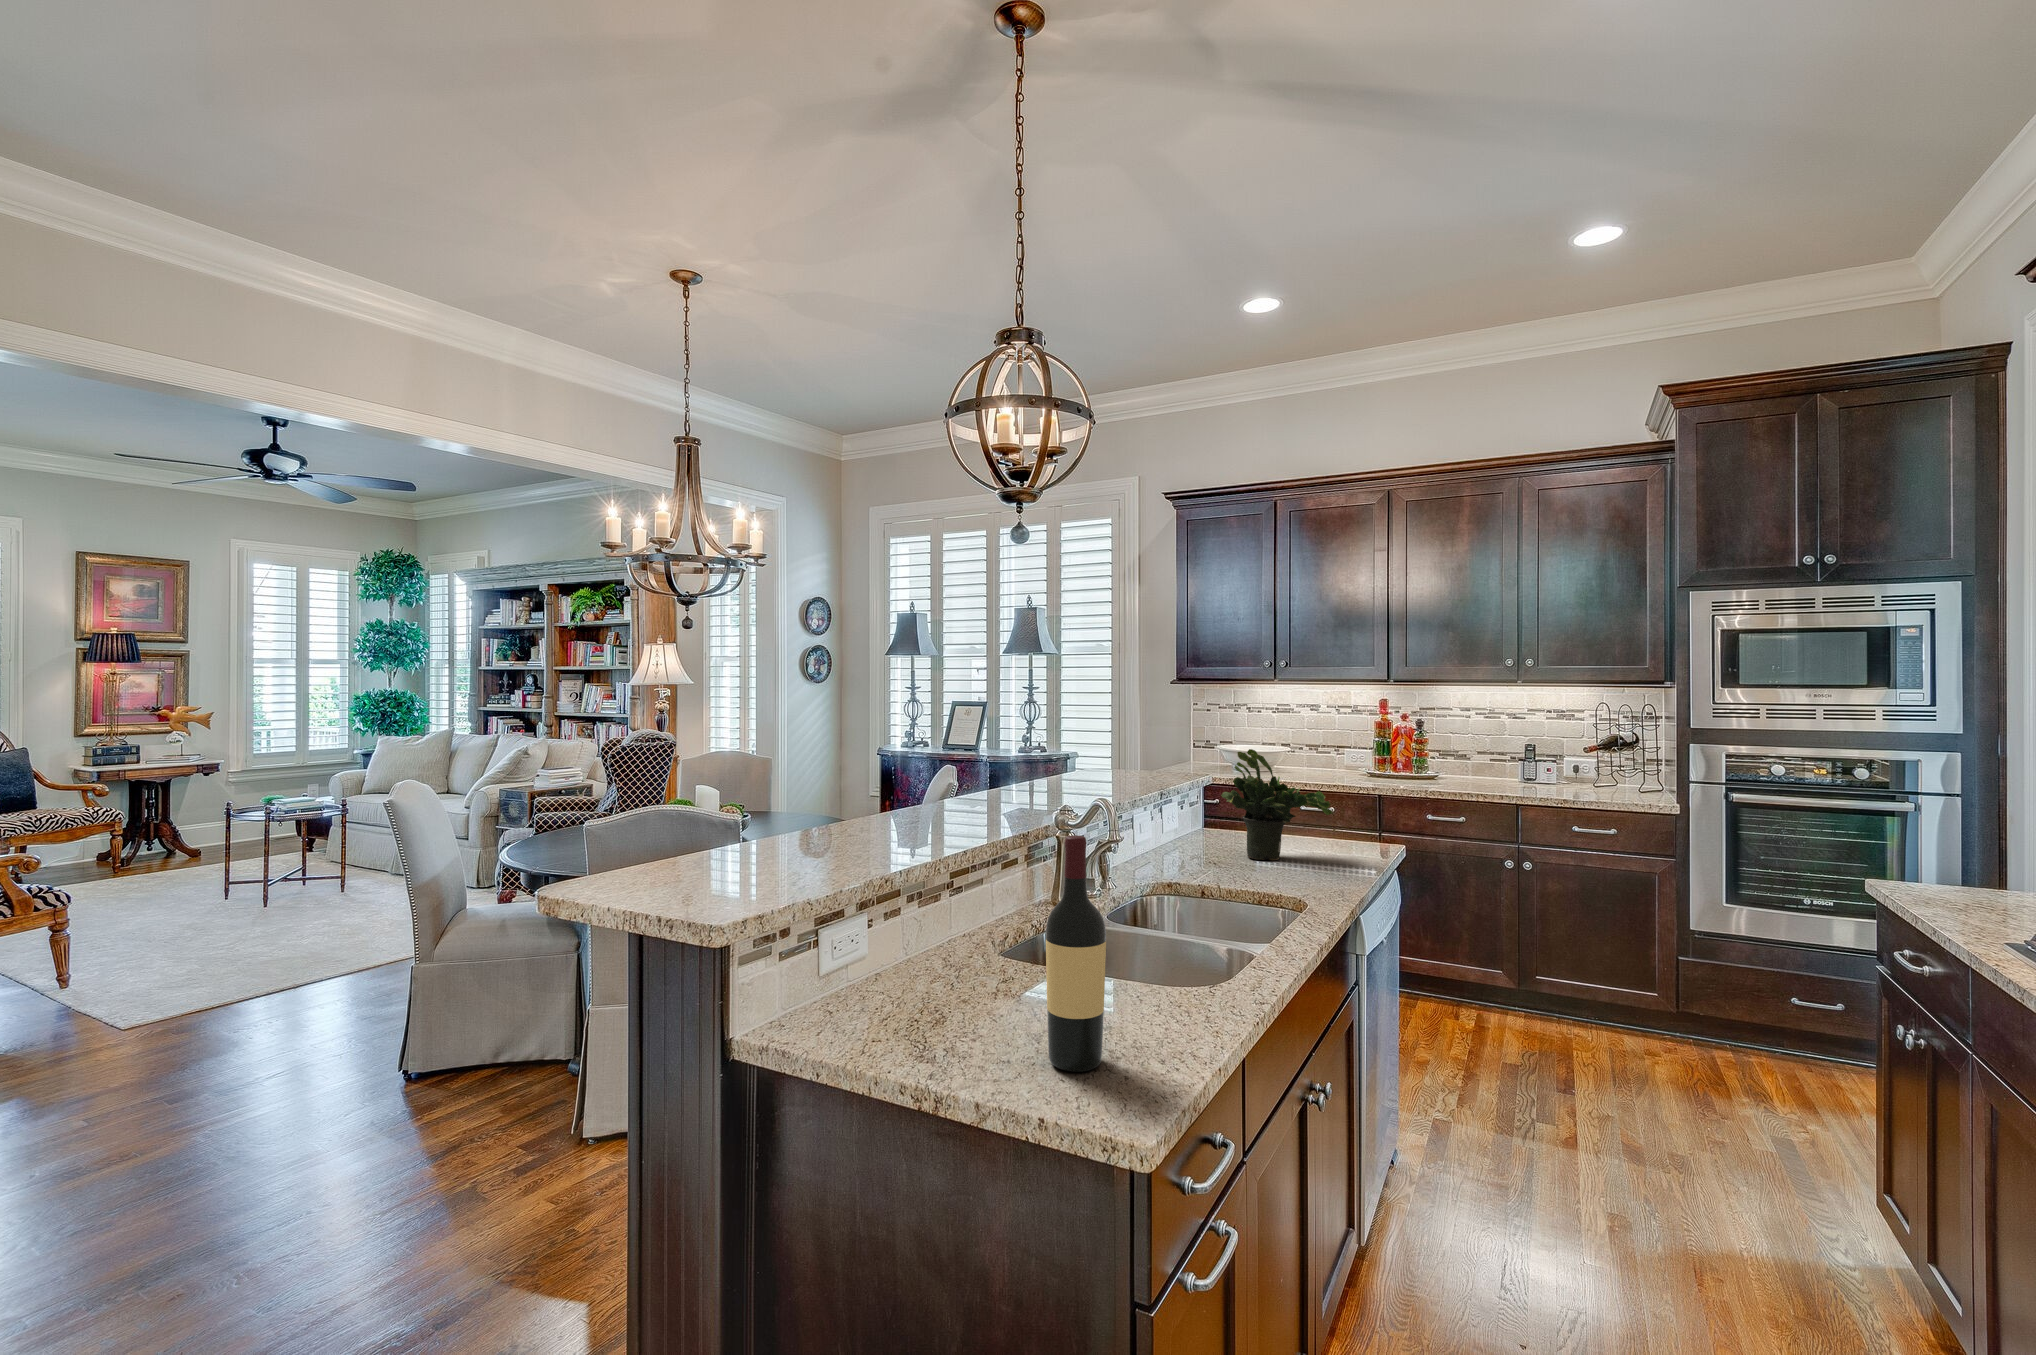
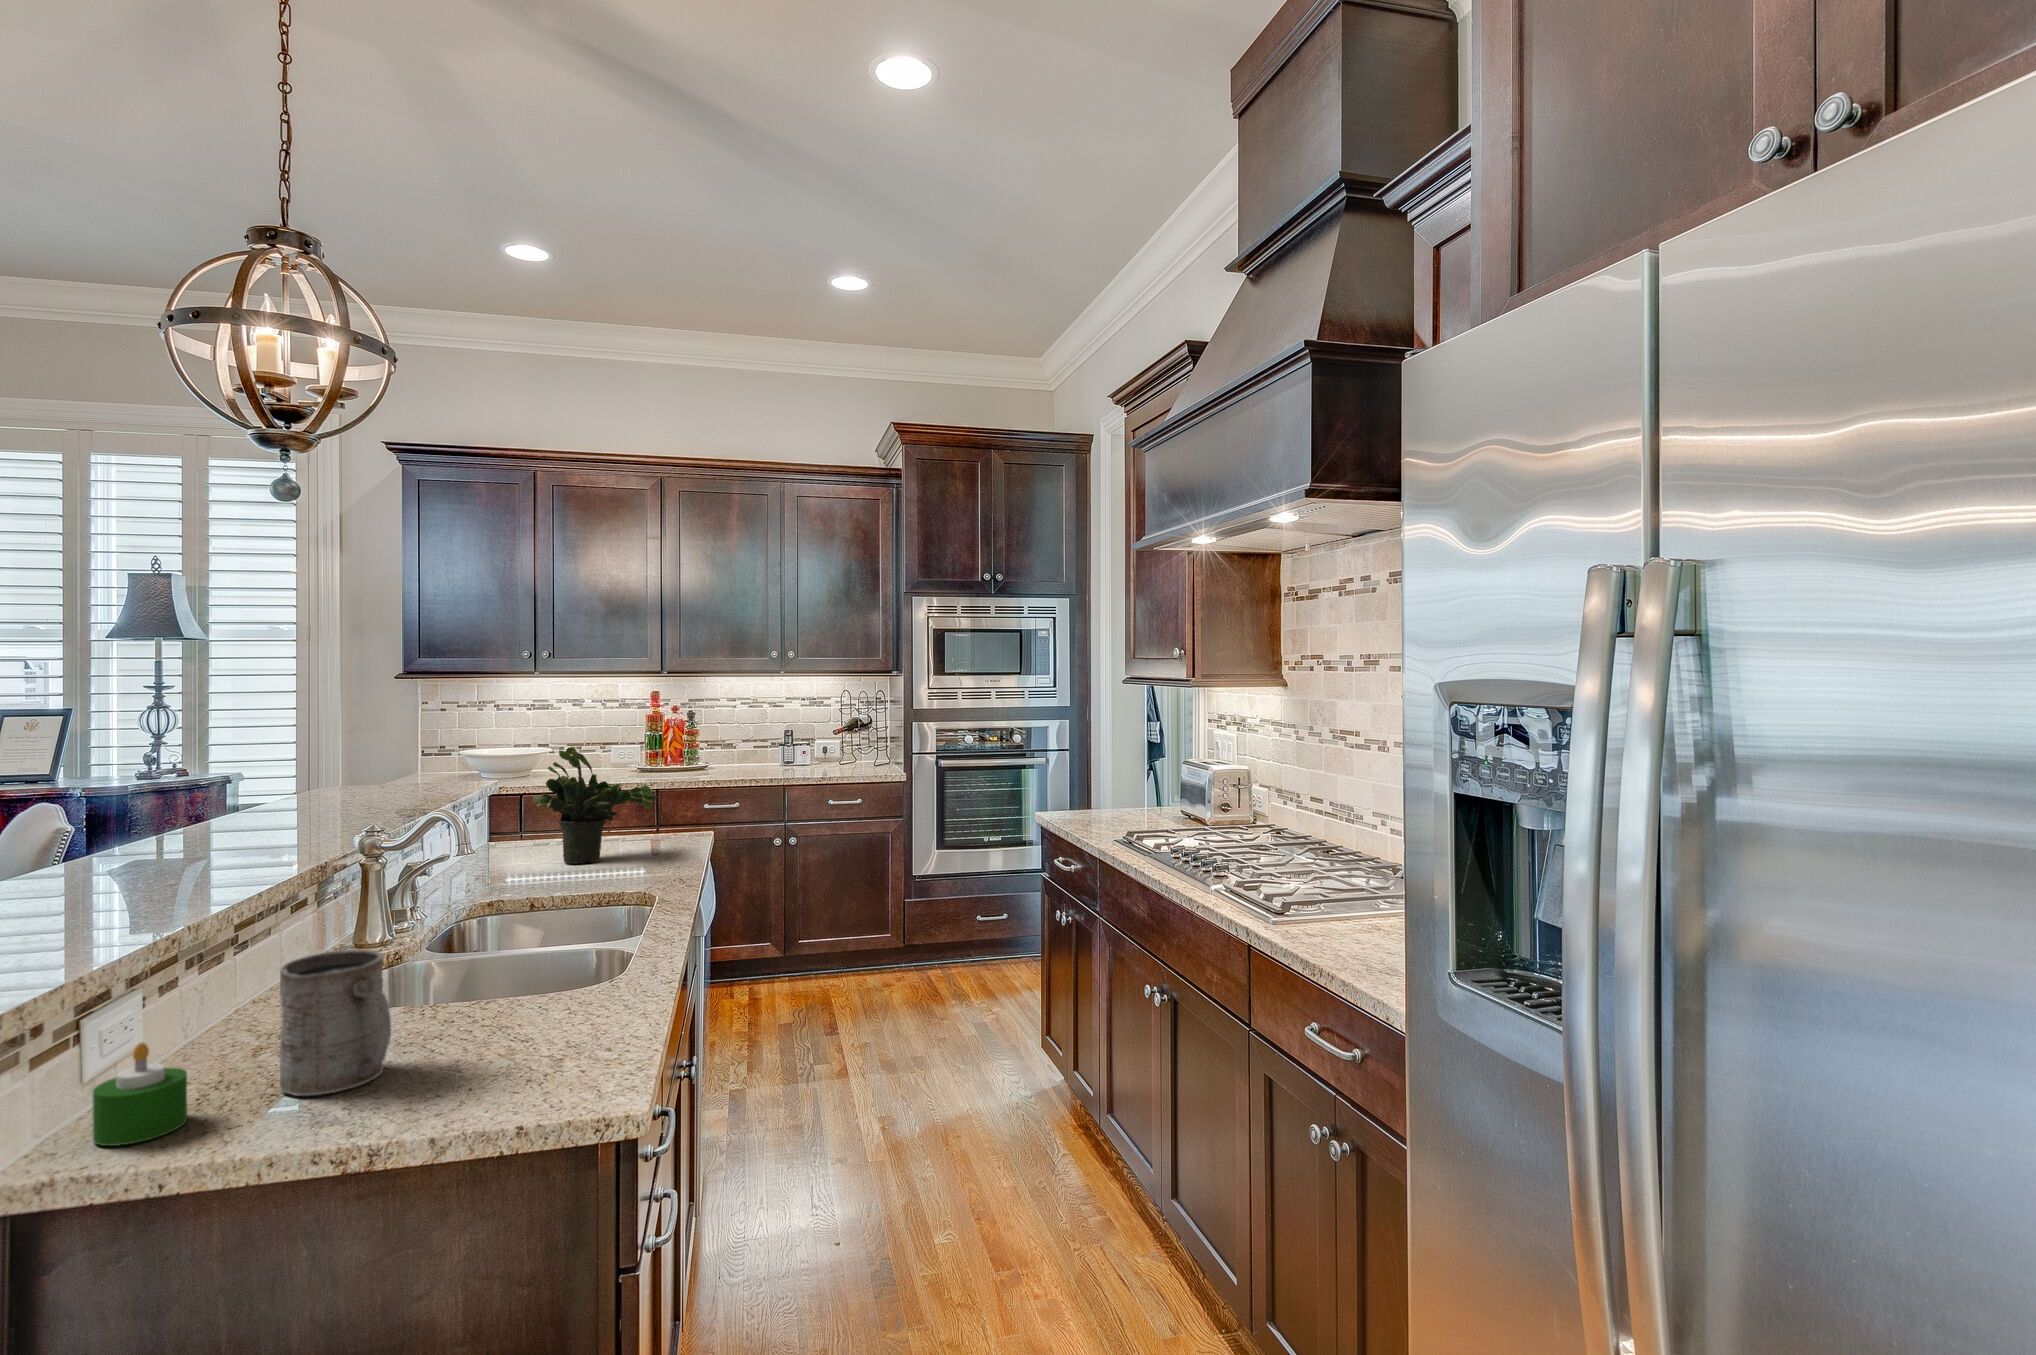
wine bottle: present [1046,835,1106,1072] -> none [480,840,549,1084]
mug: none [920,910,995,1033] -> present [280,950,391,1096]
candle: none [804,956,860,1033] -> present [93,1043,187,1146]

